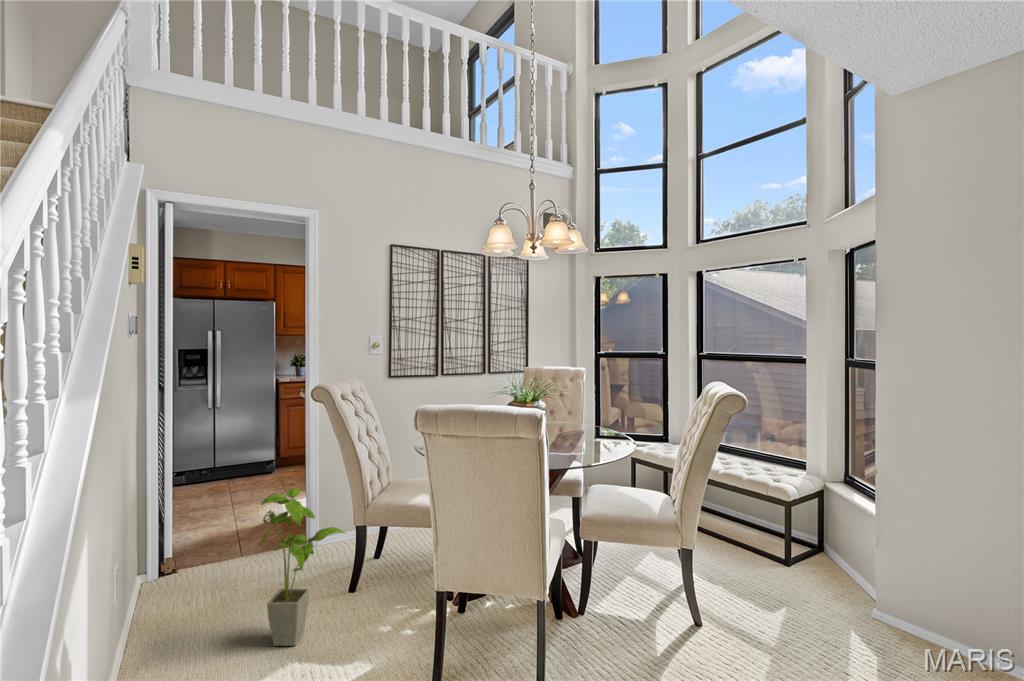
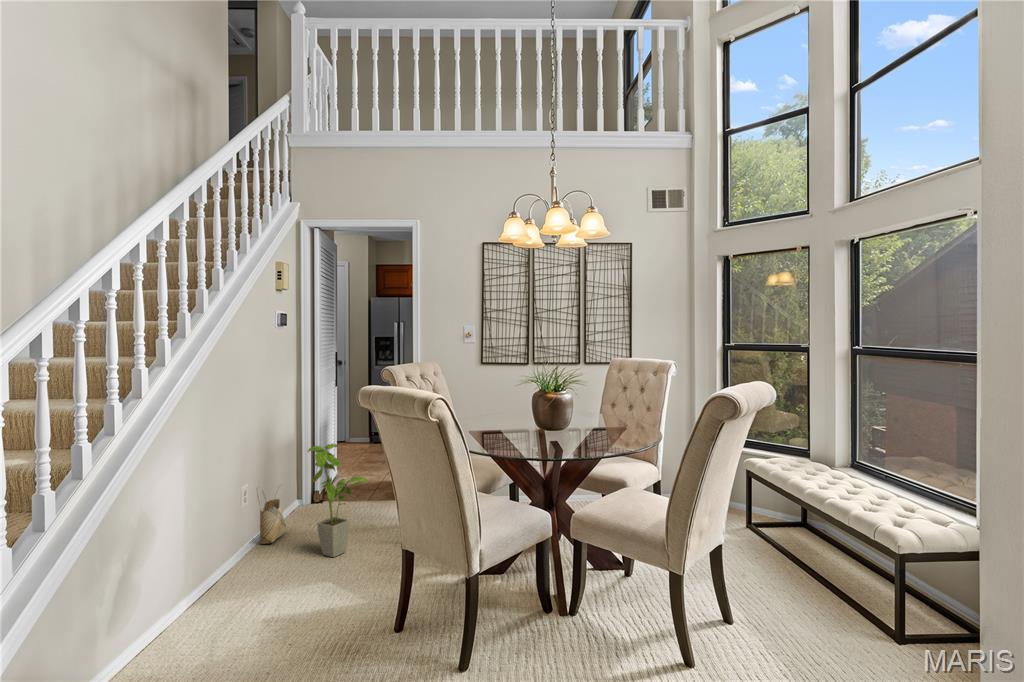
woven basket: none [136,559,178,656] -> present [260,499,286,544]

